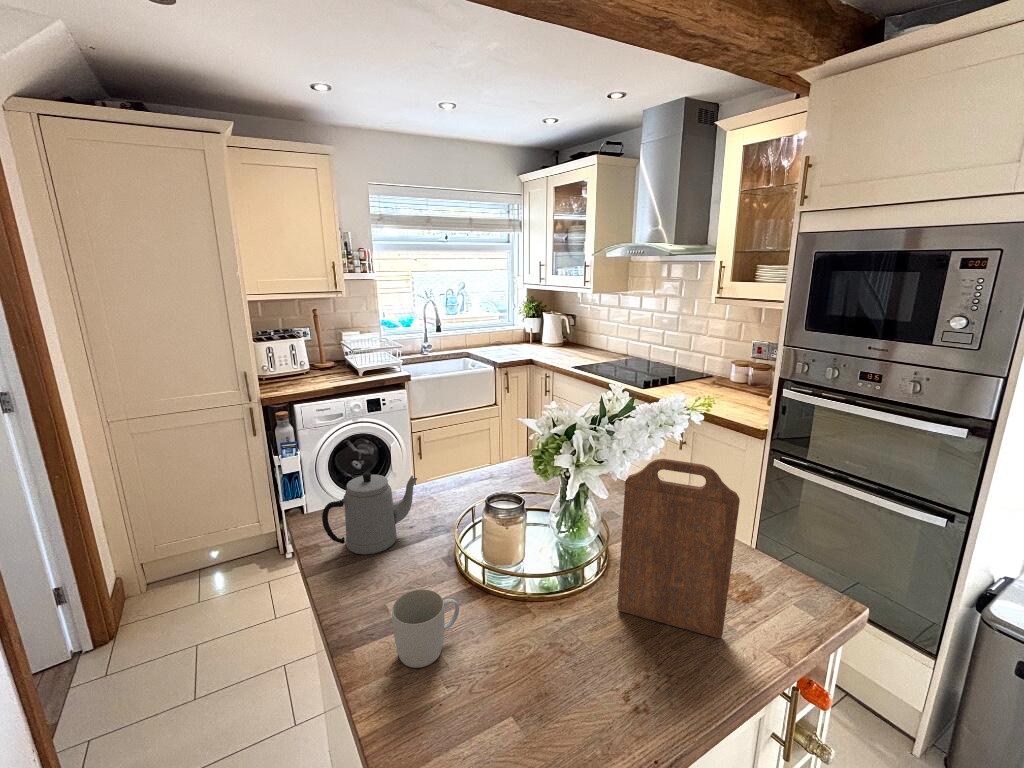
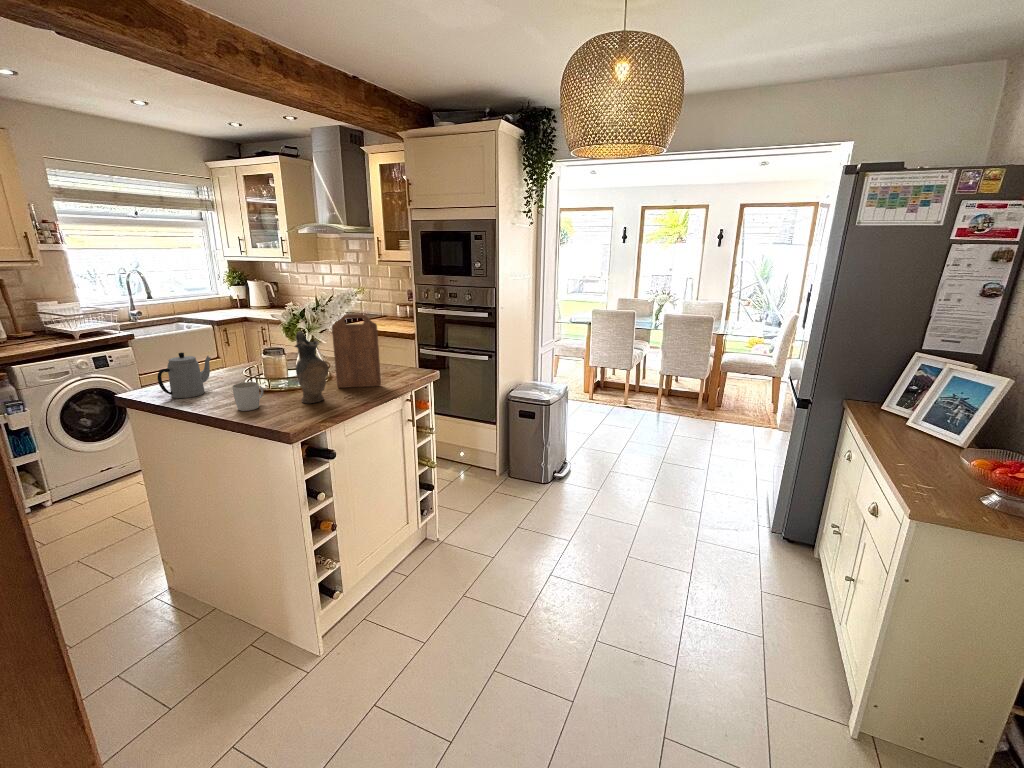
ceramic pitcher: none [525,499,601,687] -> present [295,331,329,403]

